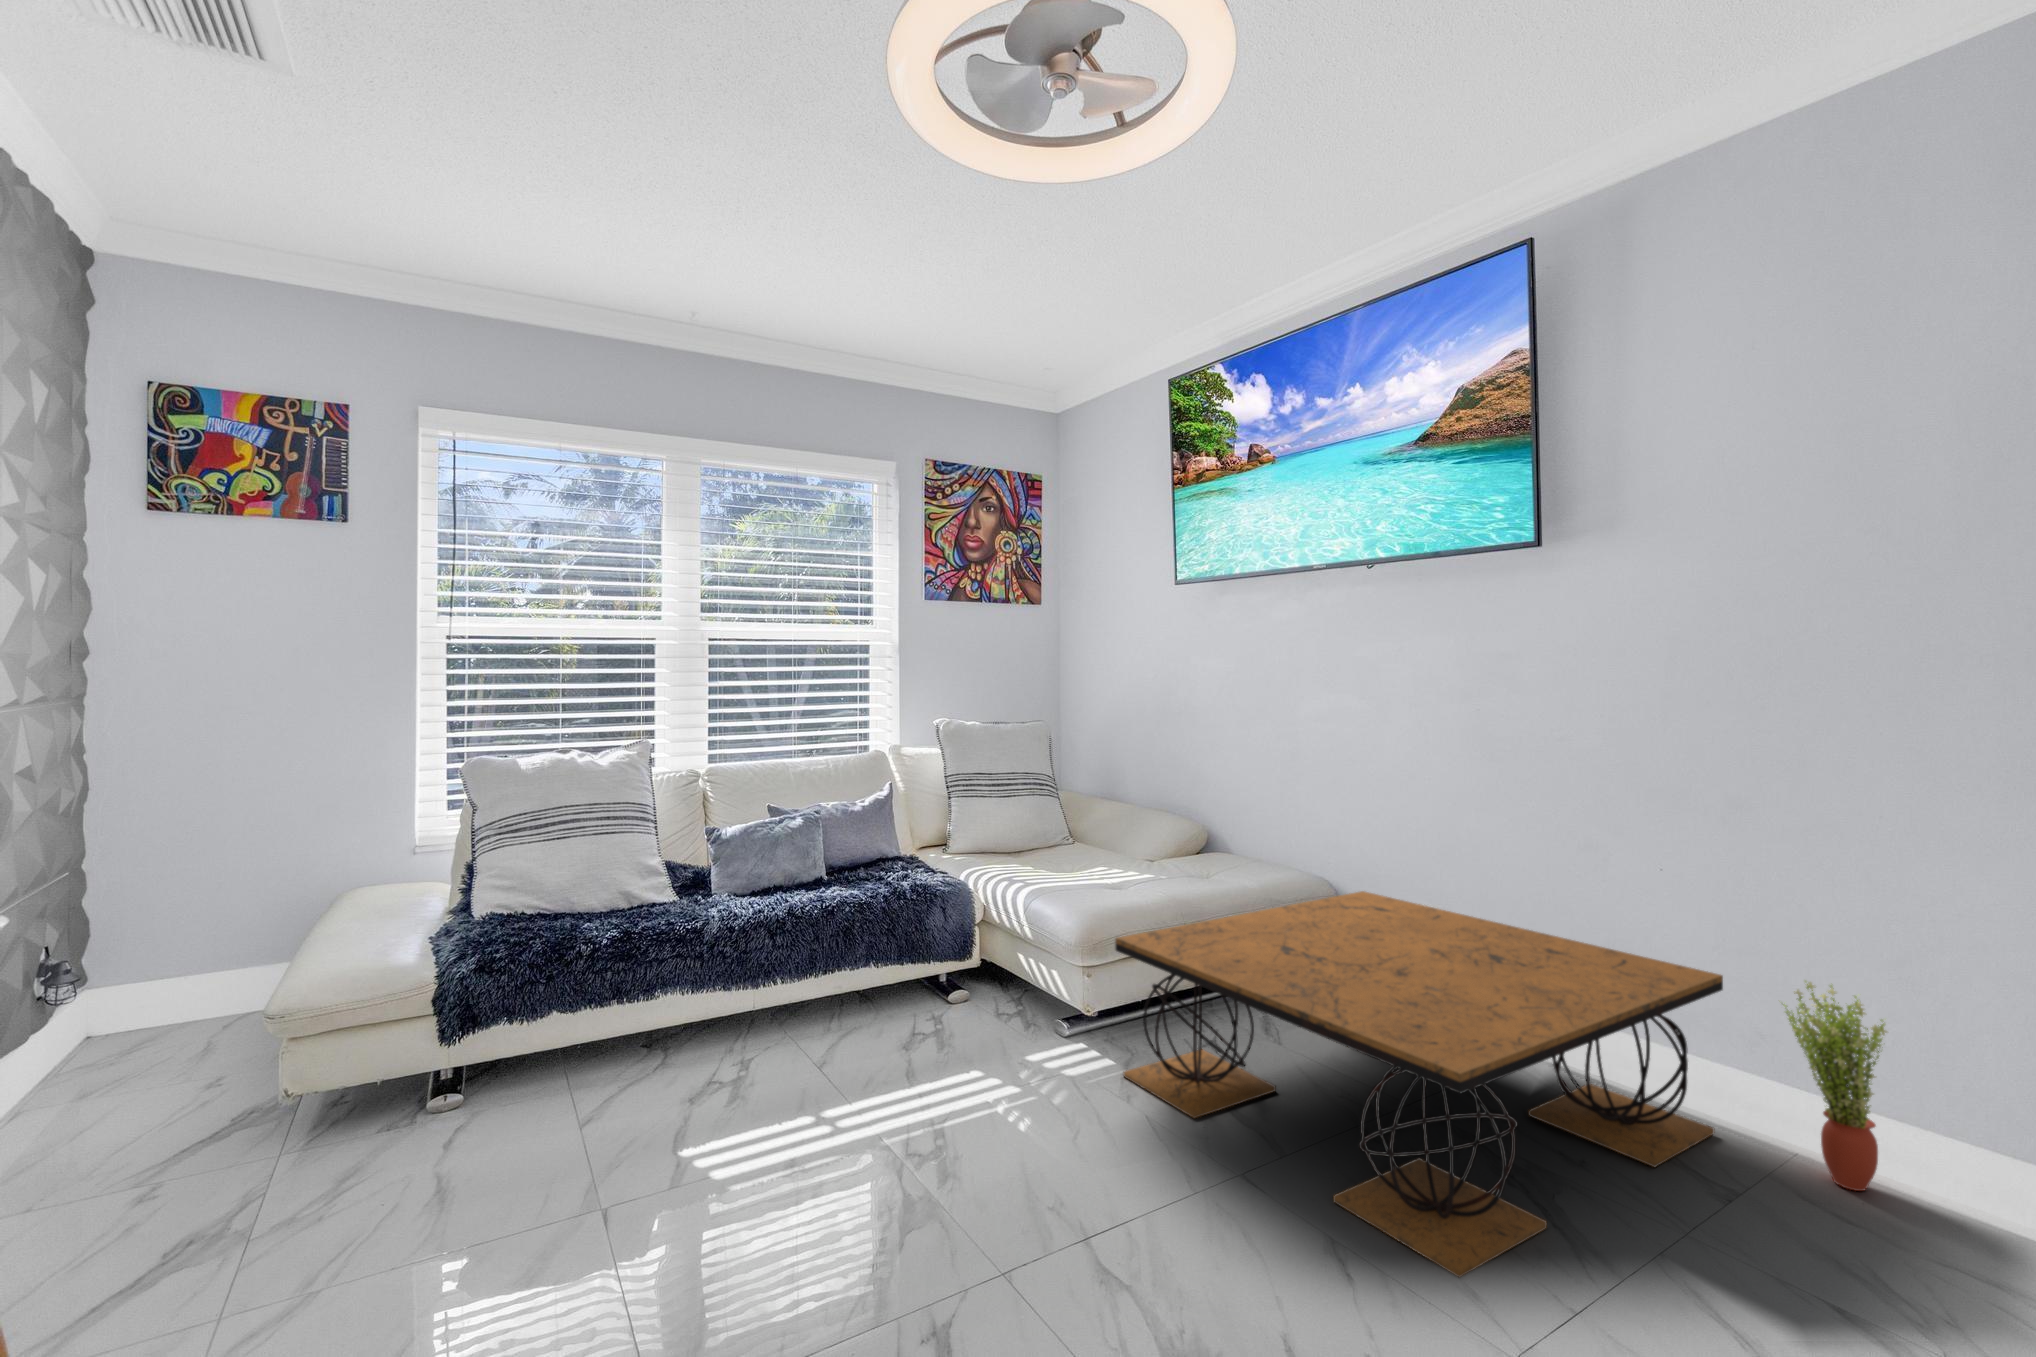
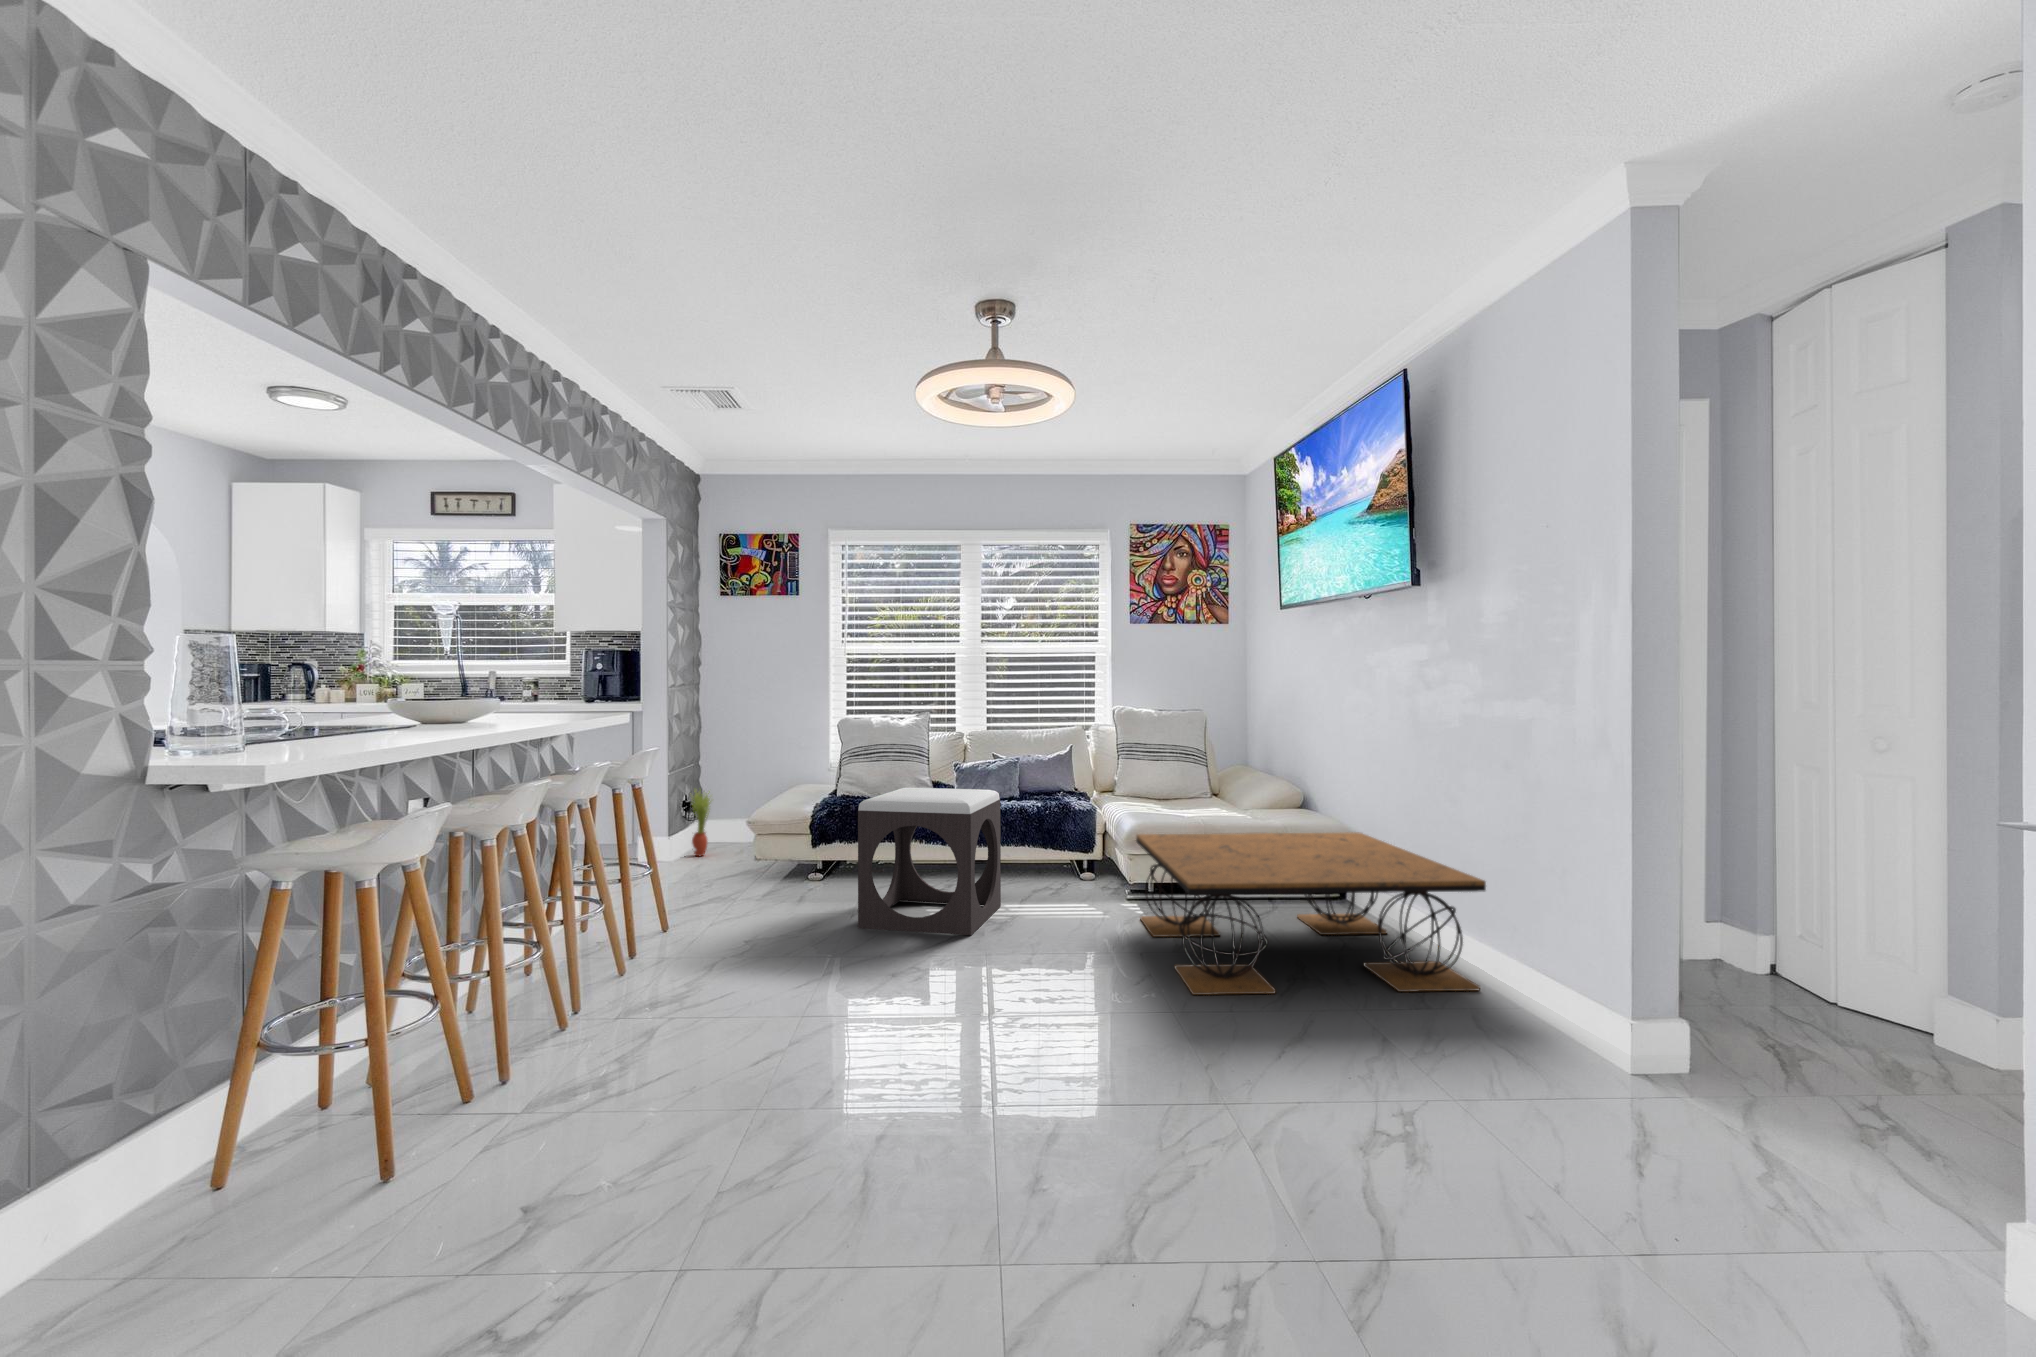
footstool: none [642,887,904,1242] -> present [858,788,1001,935]
potted plant: present [1784,981,1887,1191] -> present [692,790,711,856]

